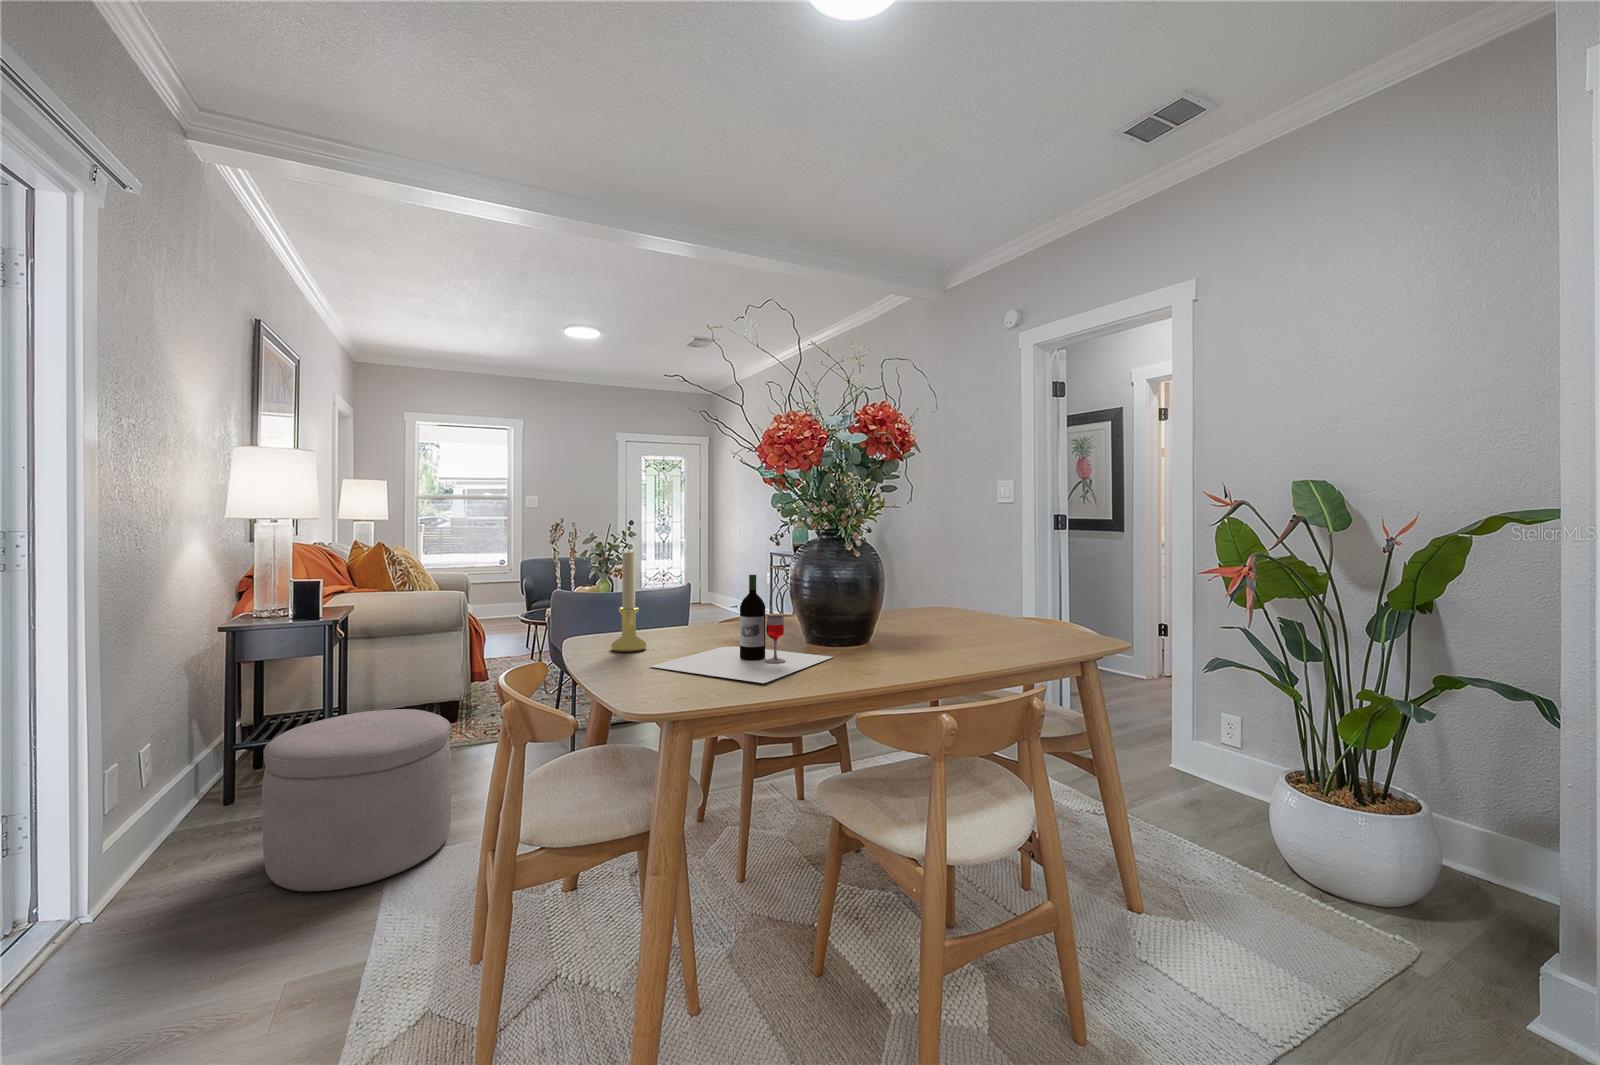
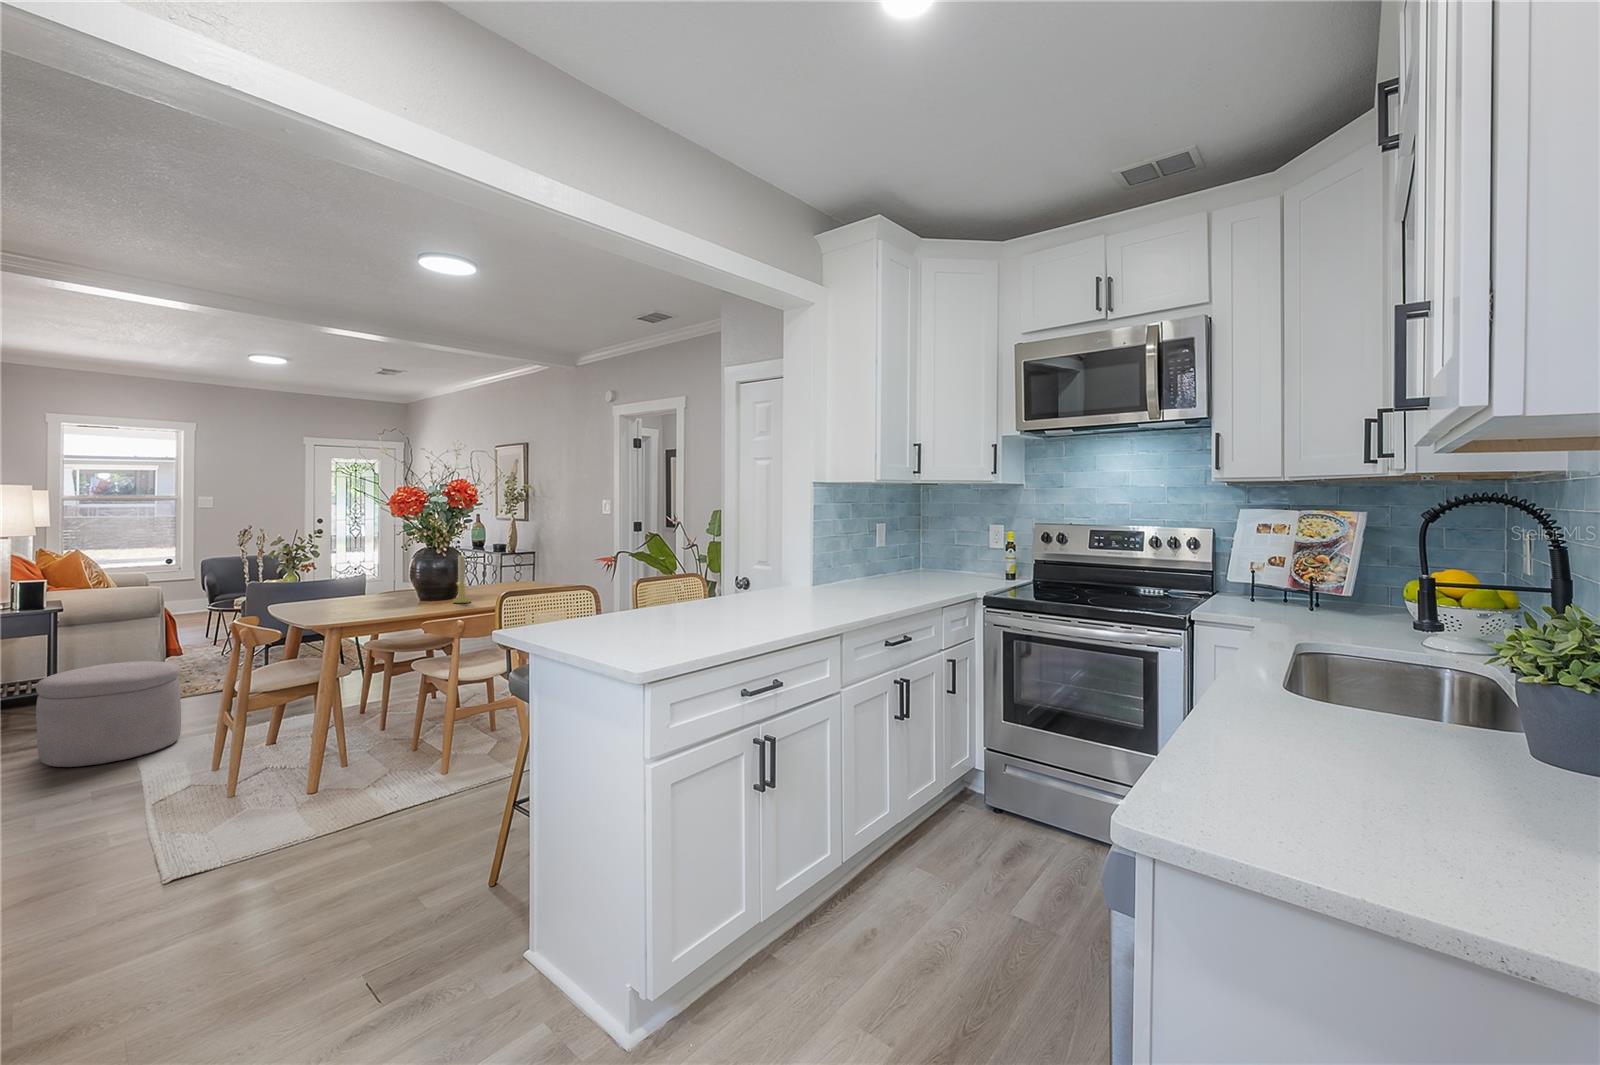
candle holder: present [611,548,647,652] -> present [453,555,471,603]
wine bottle: present [650,574,832,683] -> none [324,567,429,613]

